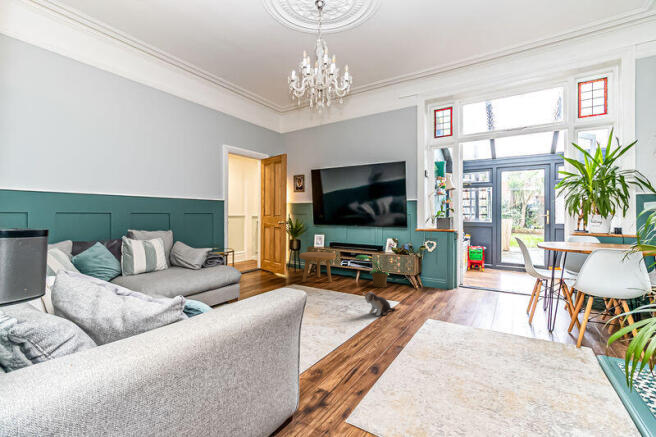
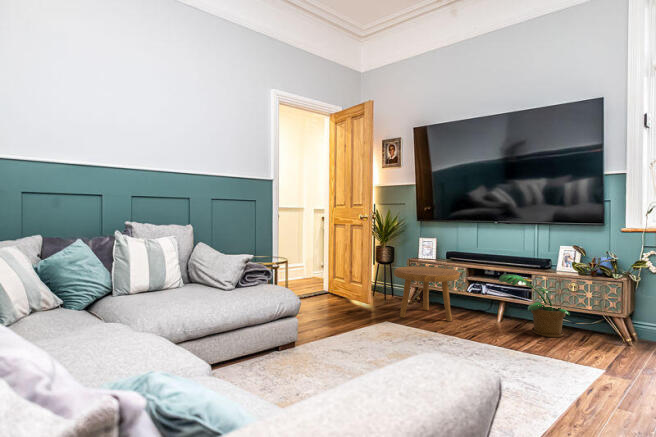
plush toy: present [363,292,395,316] -> none [540,351,610,404]

